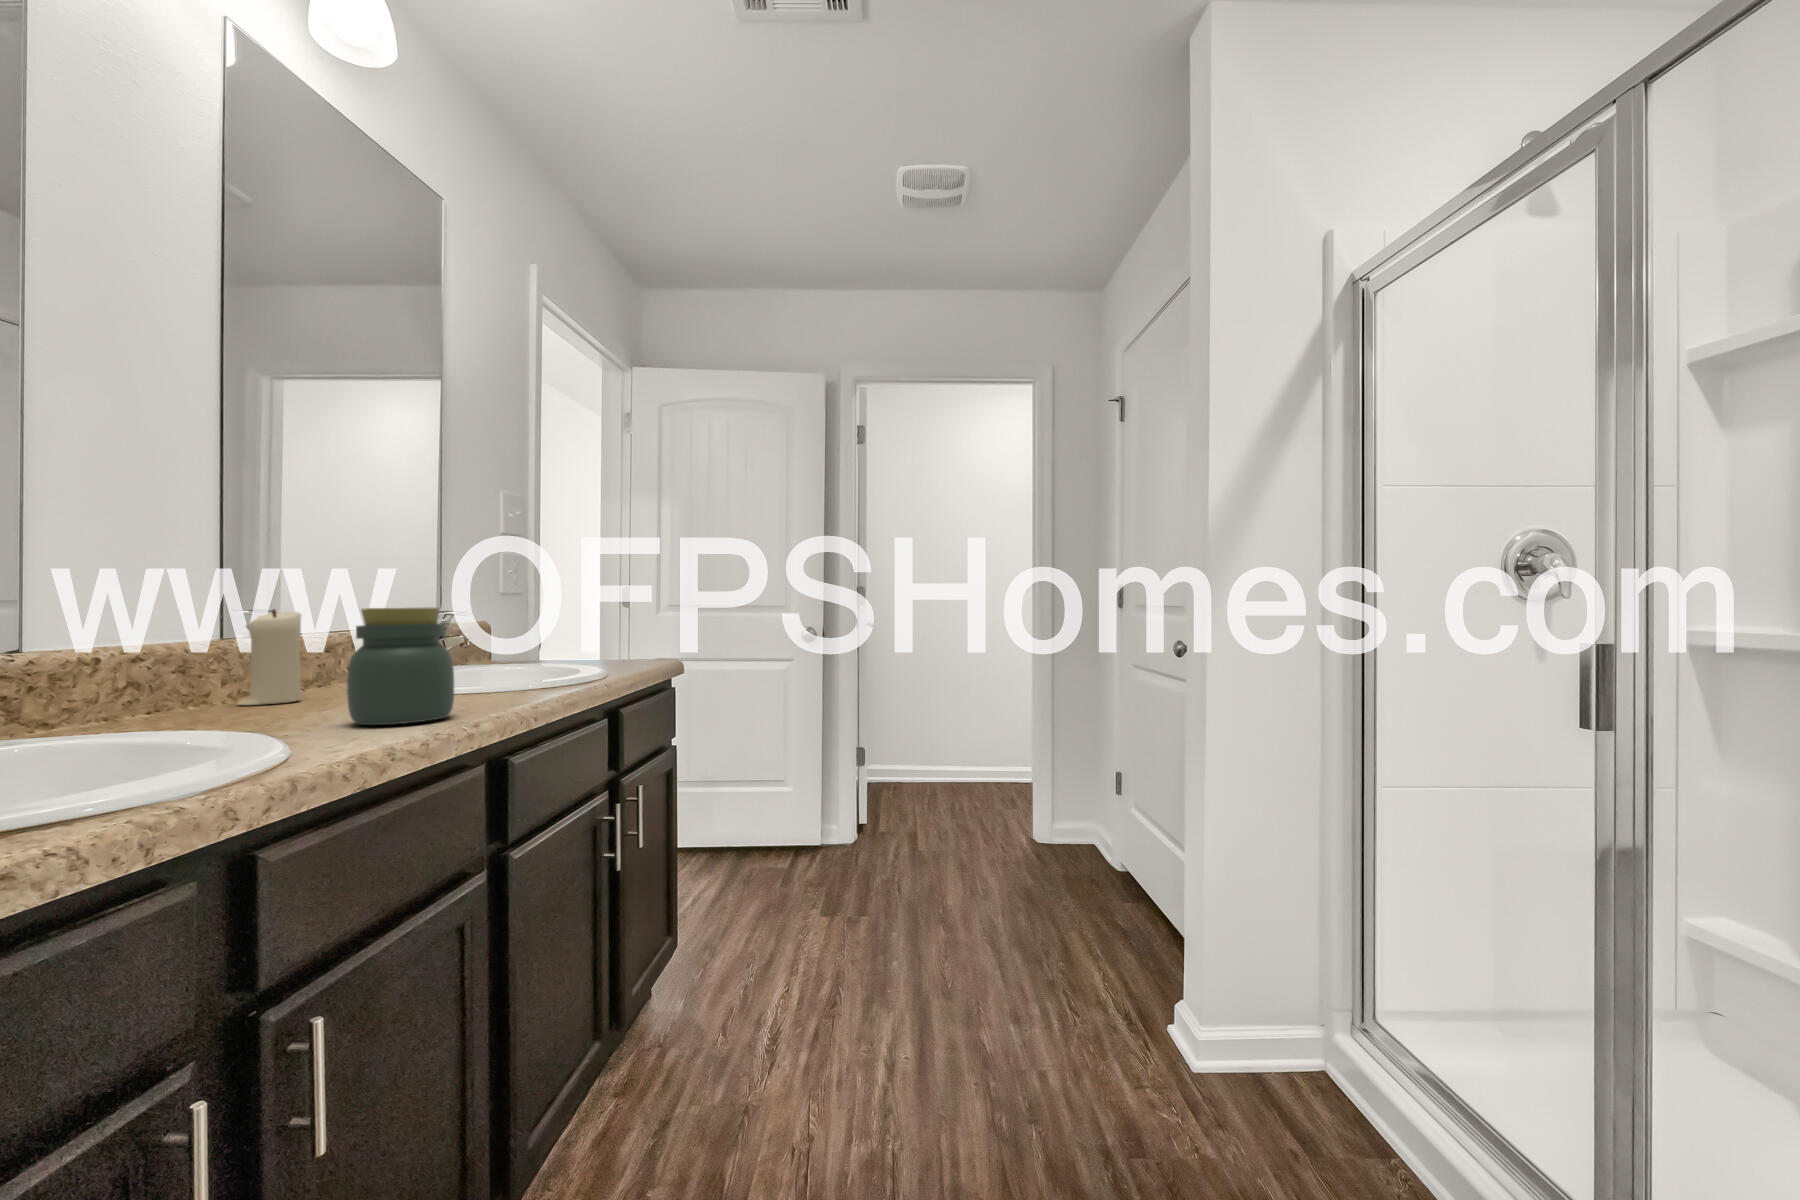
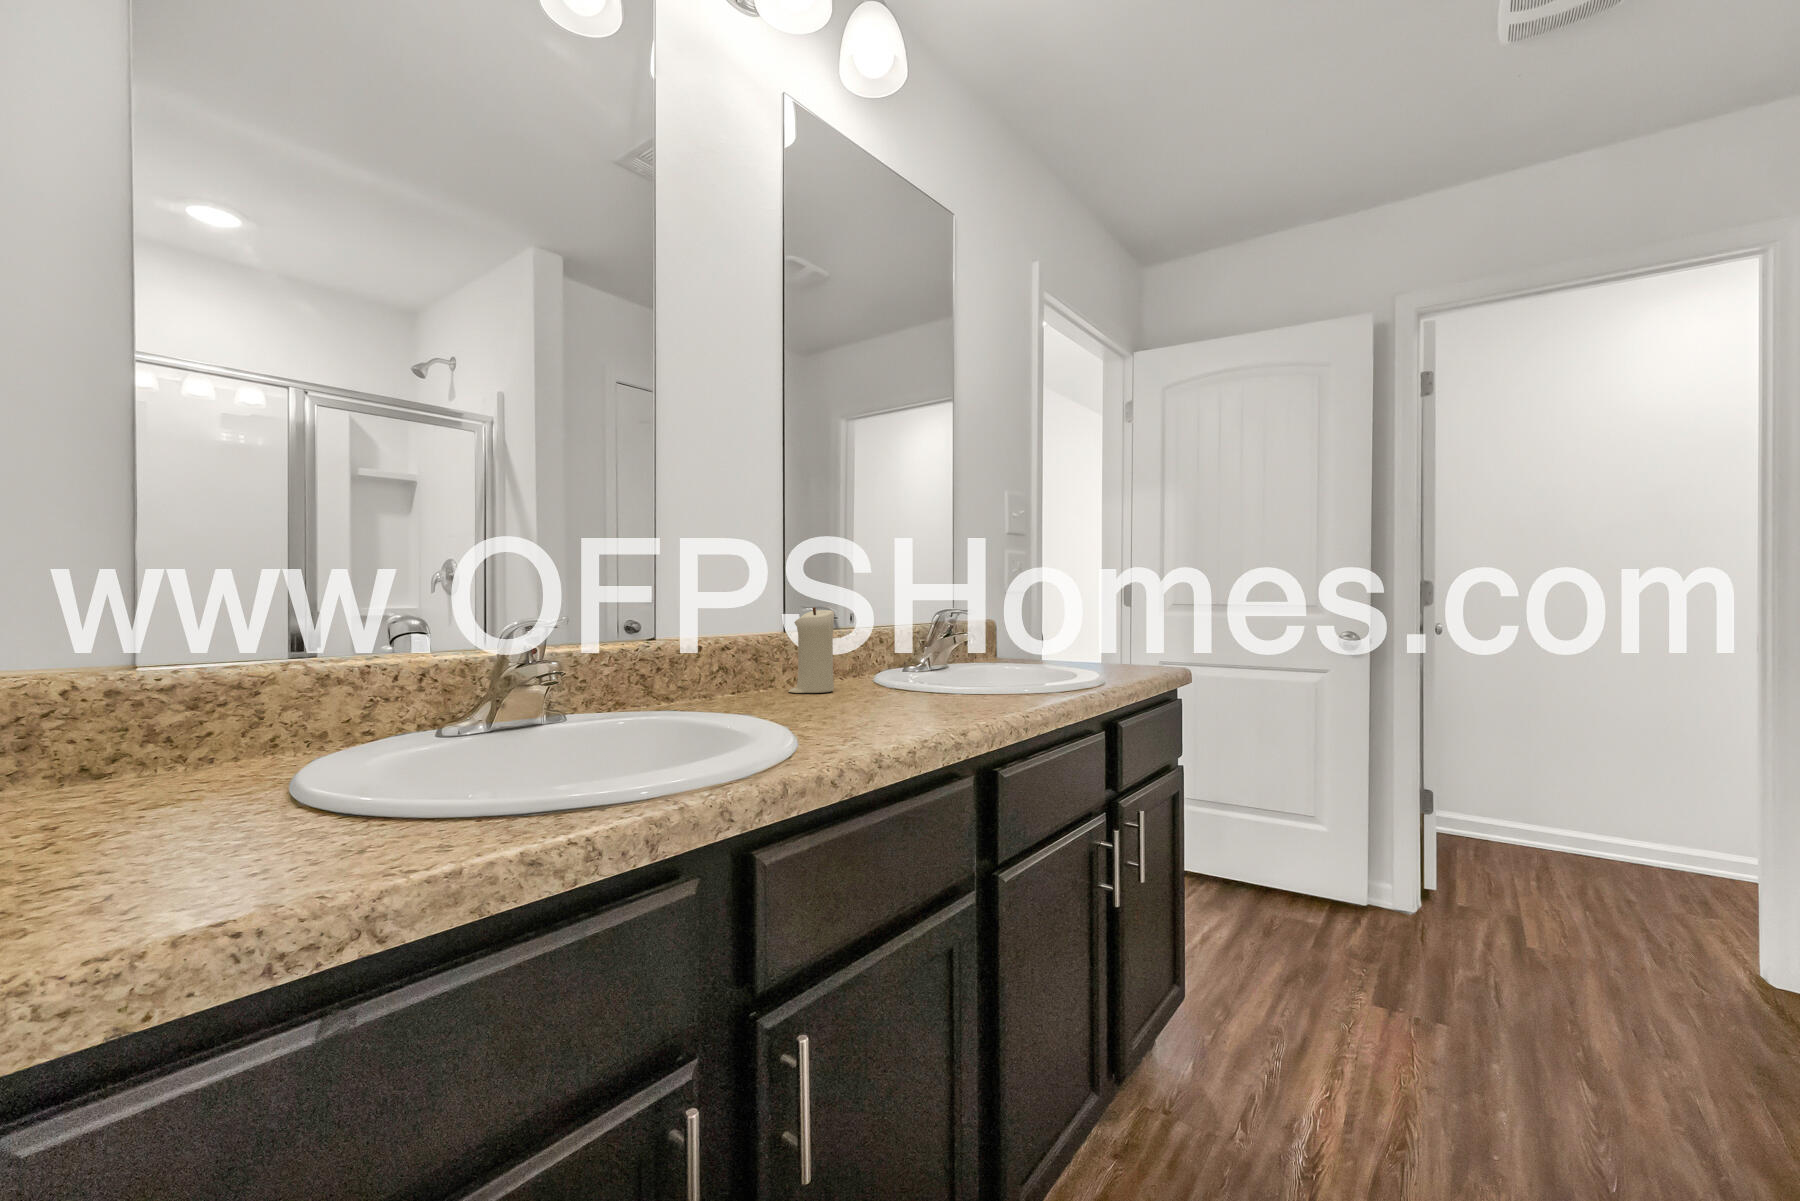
jar: present [347,608,454,725] -> none [852,609,943,728]

